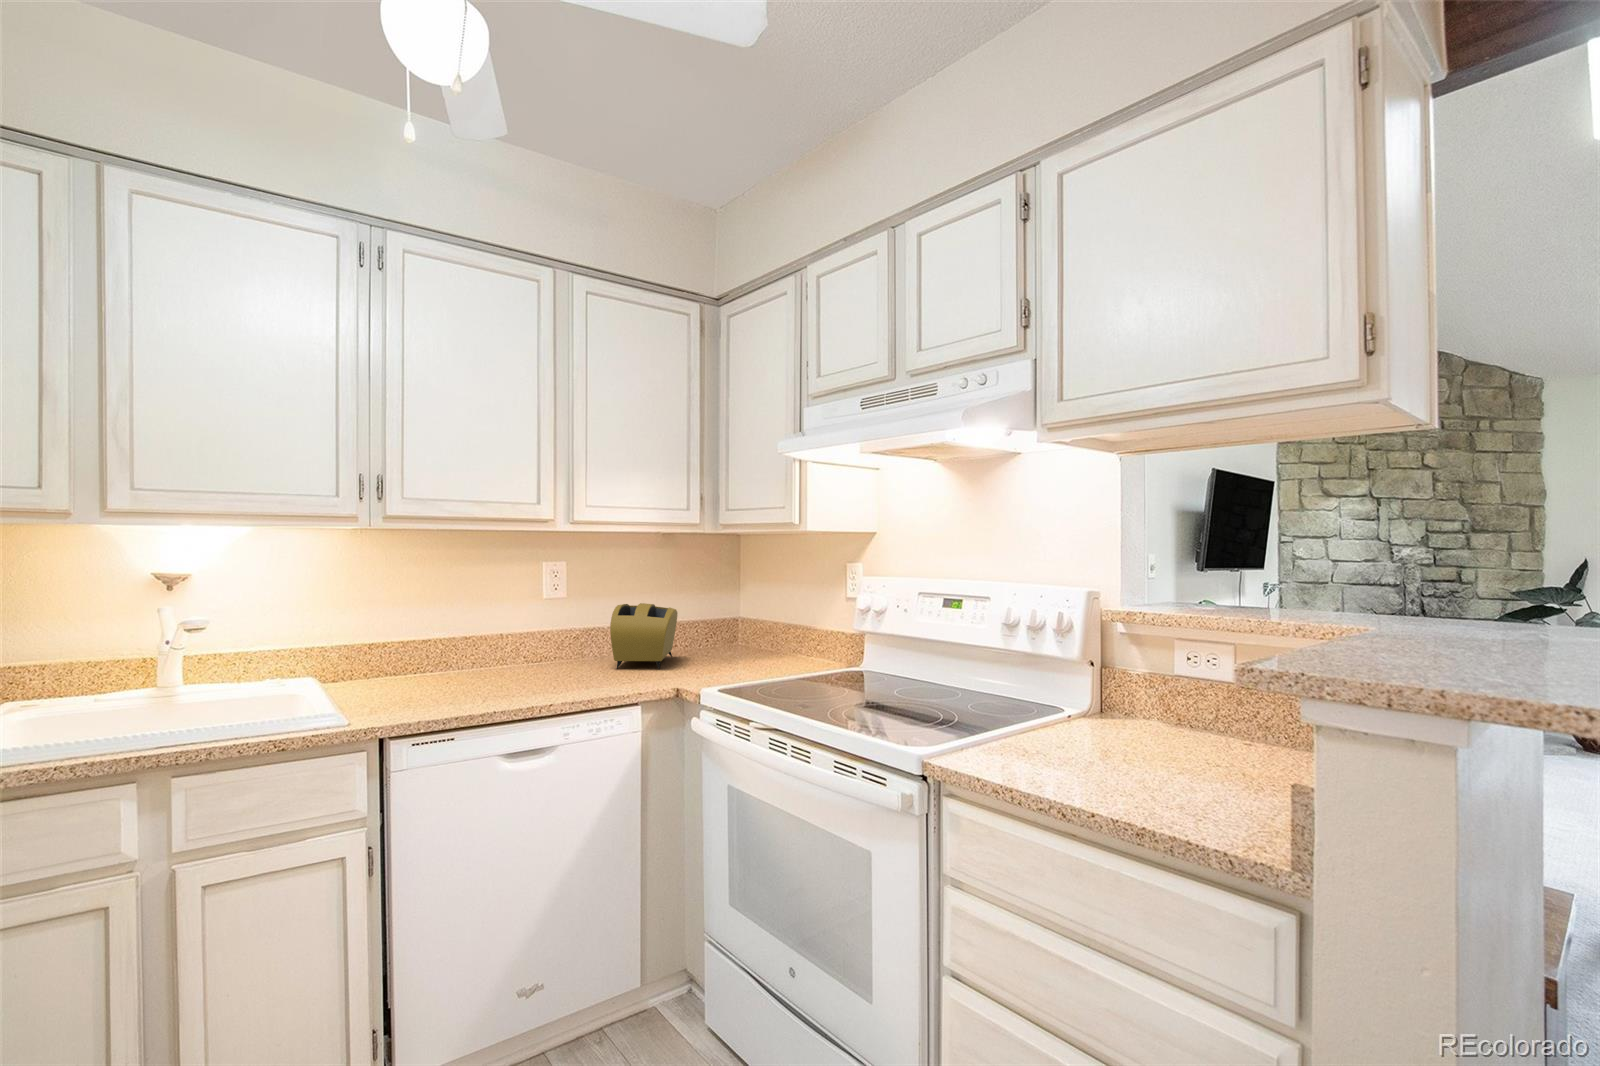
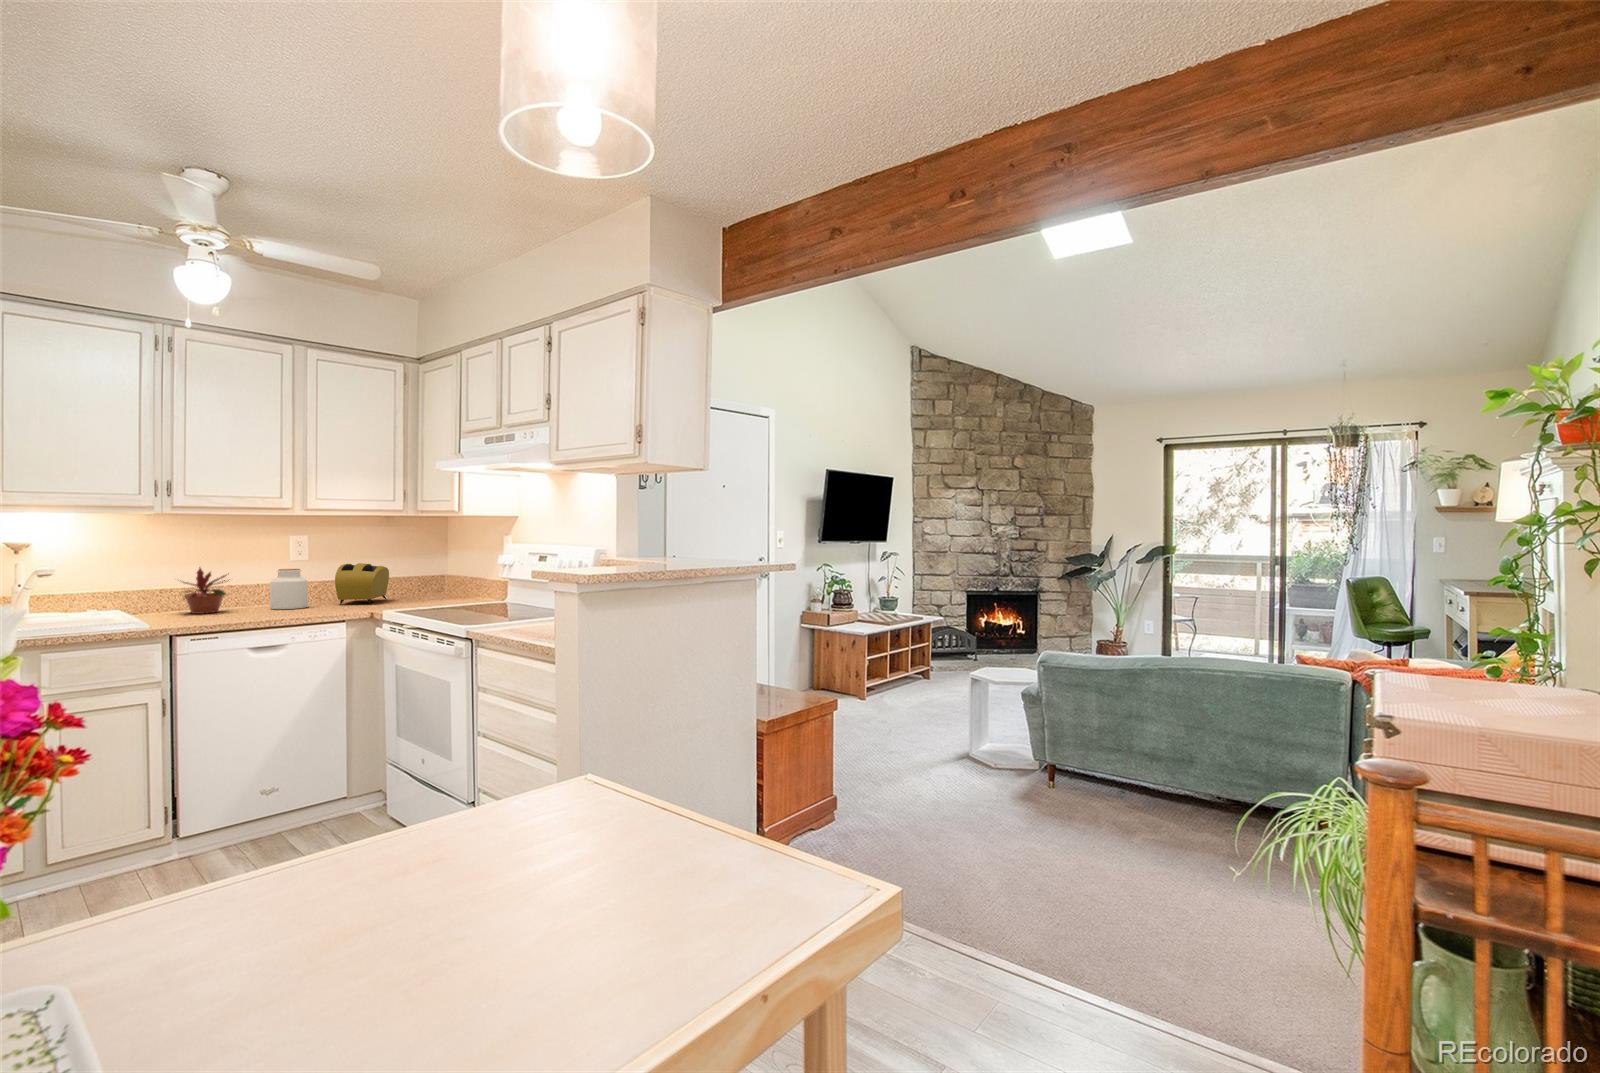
potted plant: none [386,611,476,687] -> present [183,567,229,614]
jar: none [522,613,575,679] -> present [270,569,308,609]

